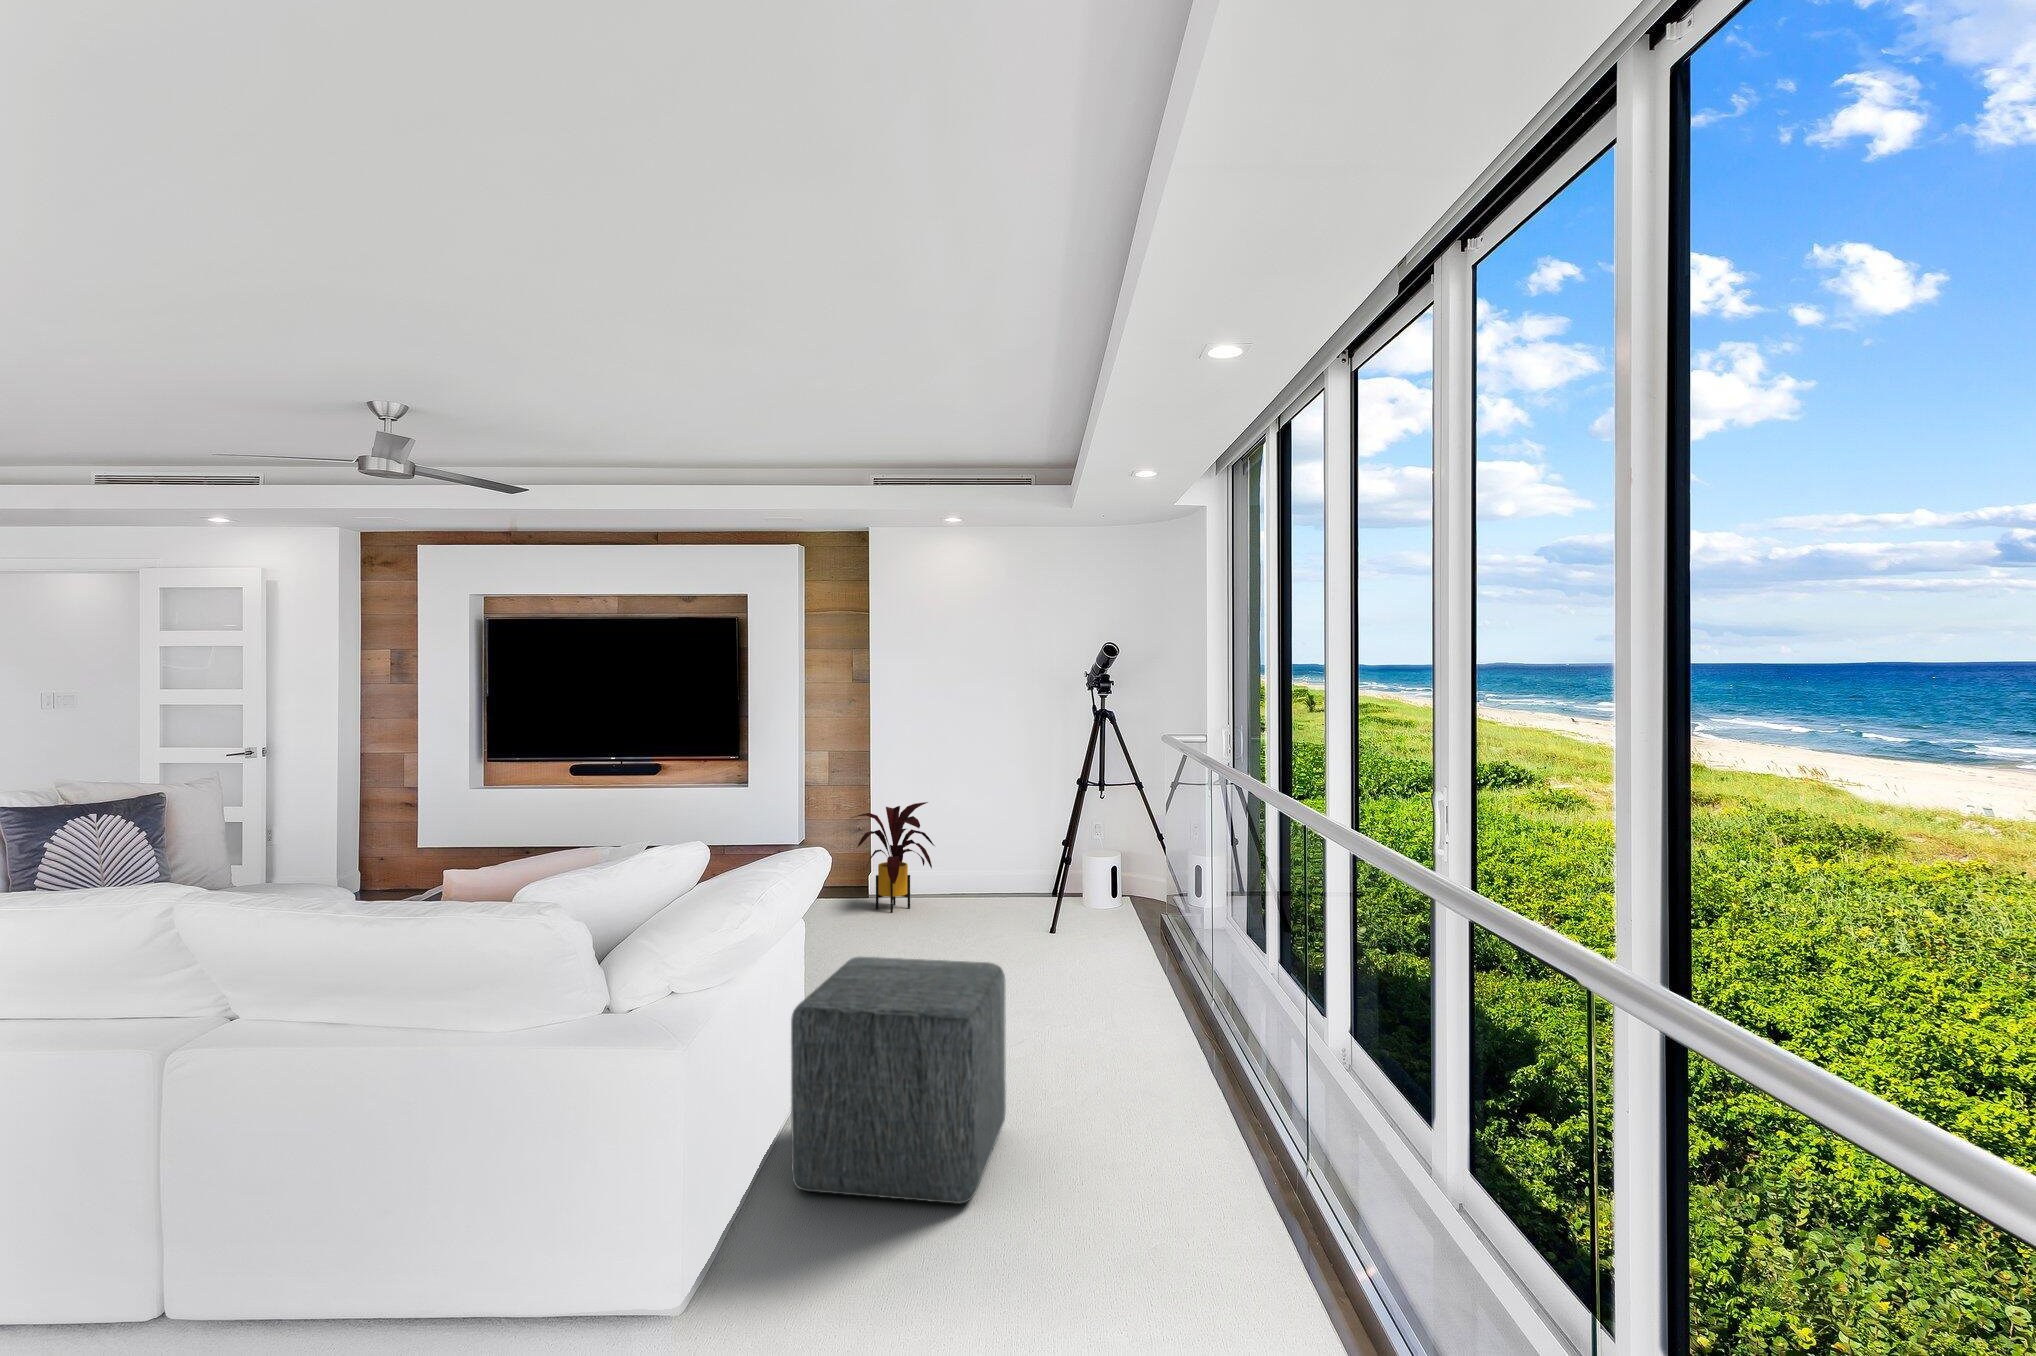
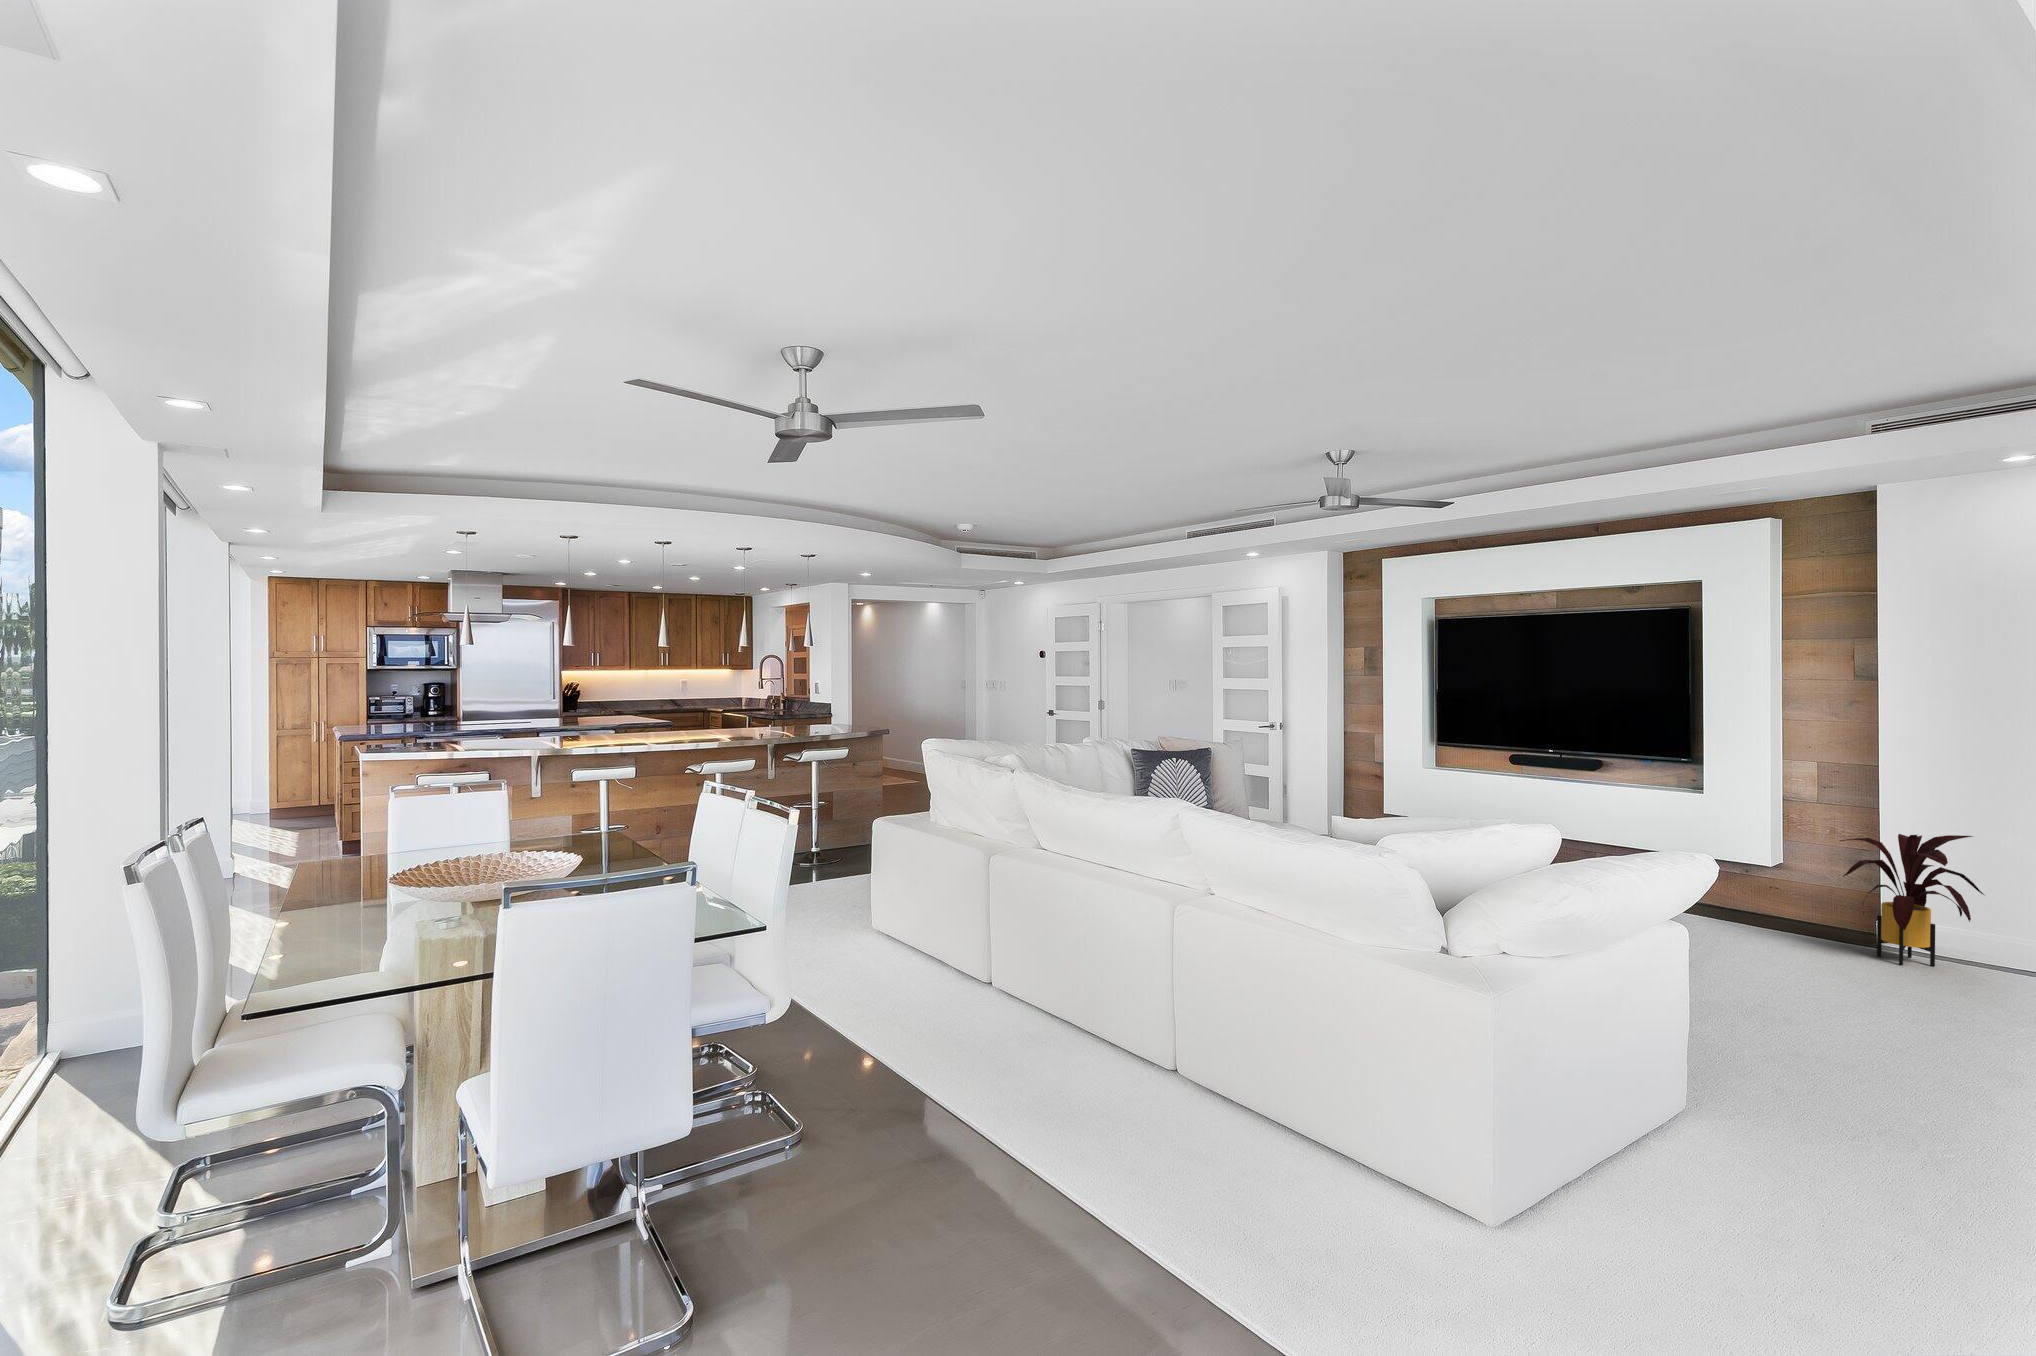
ottoman: present [791,957,1006,1204] -> none [1637,977,1978,1298]

